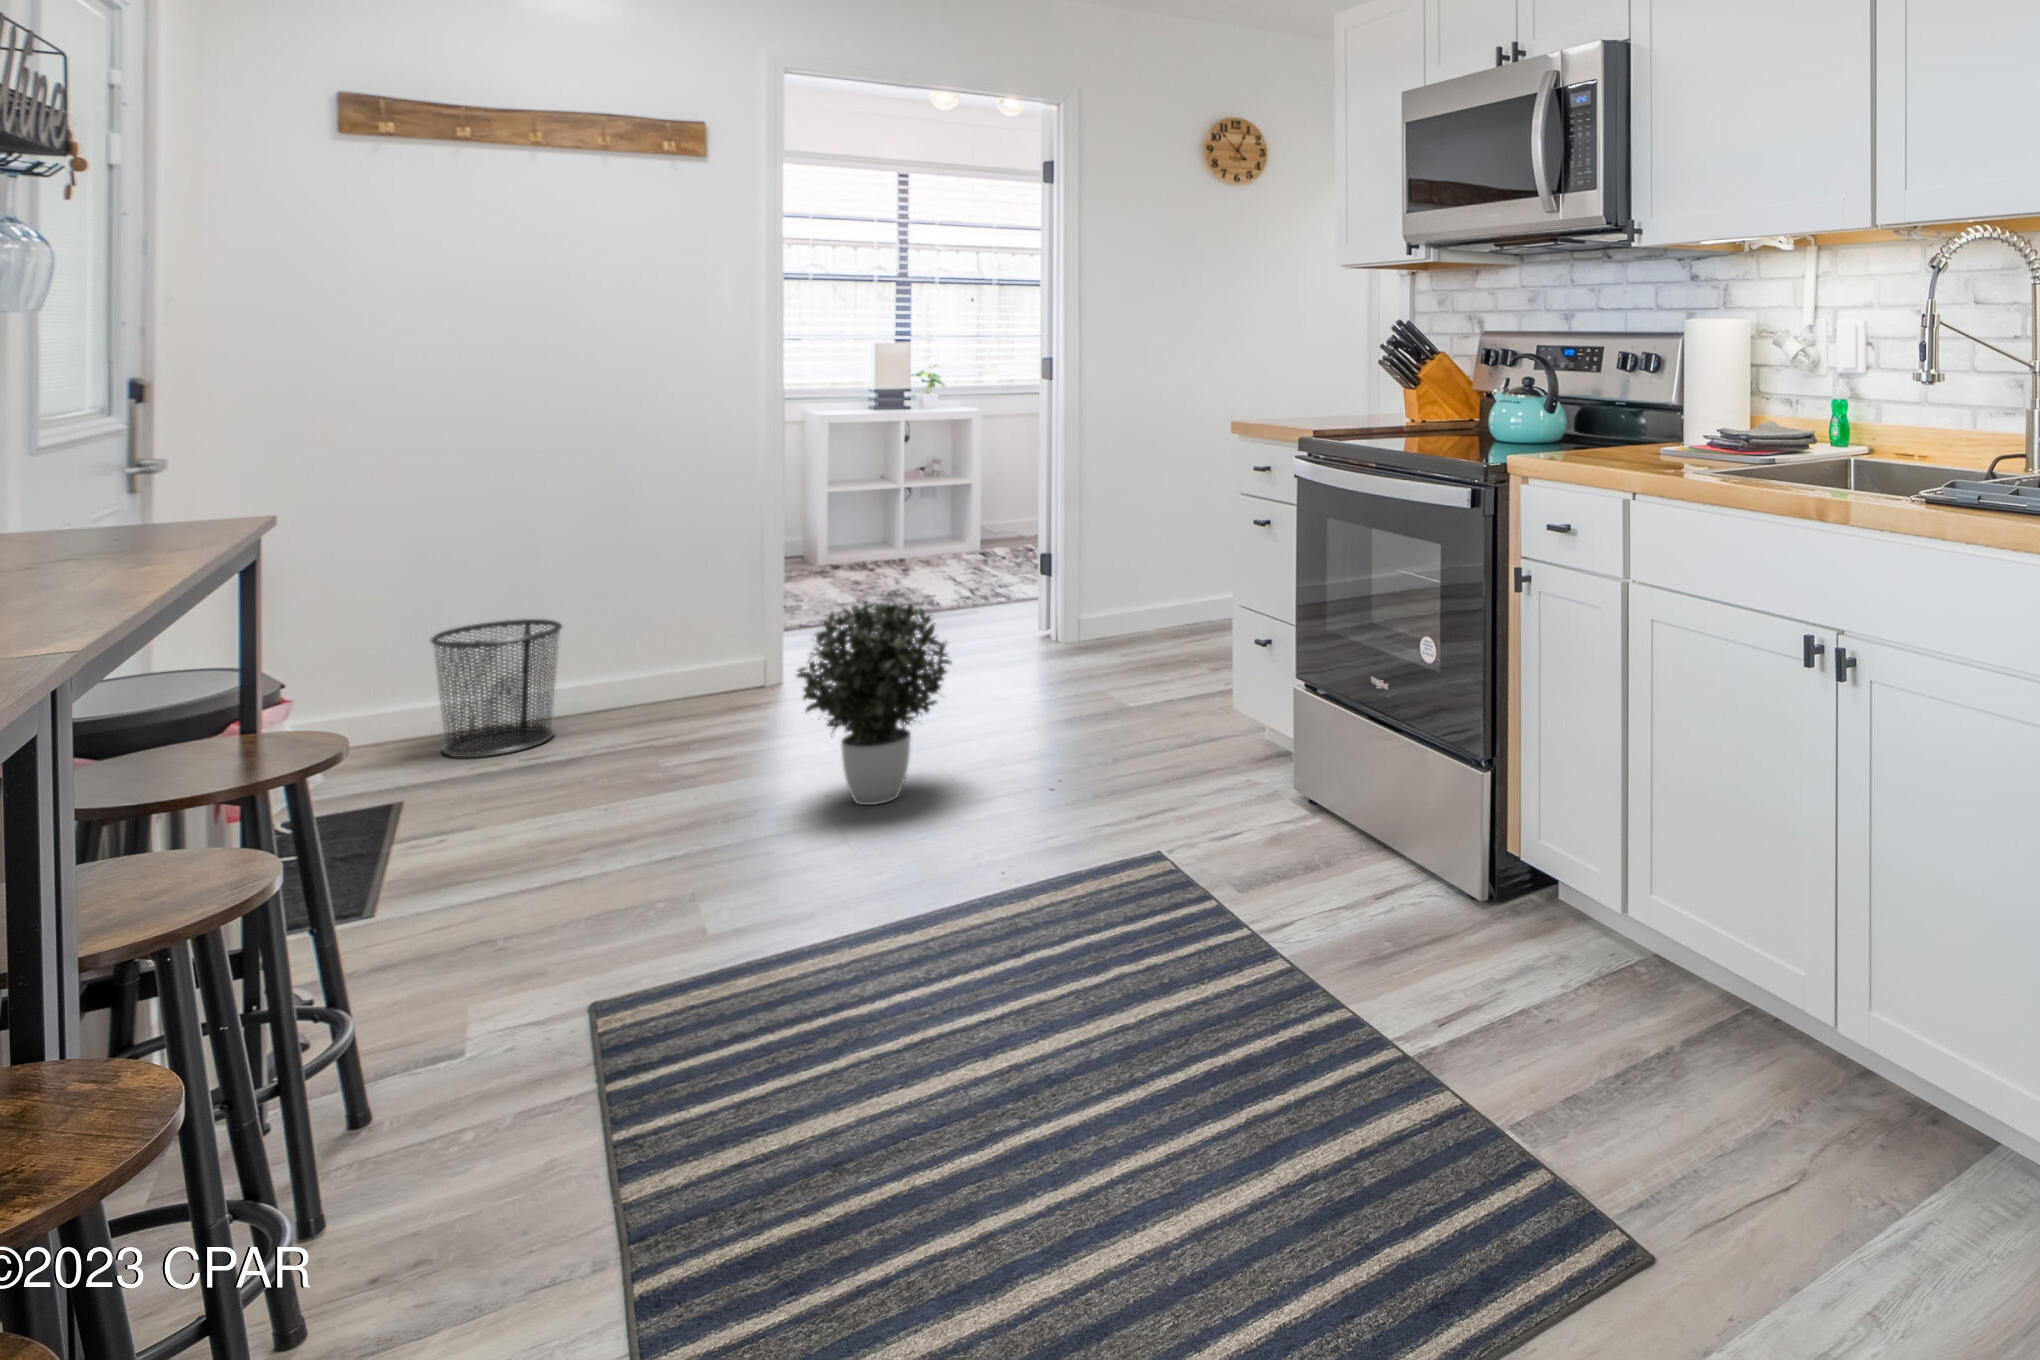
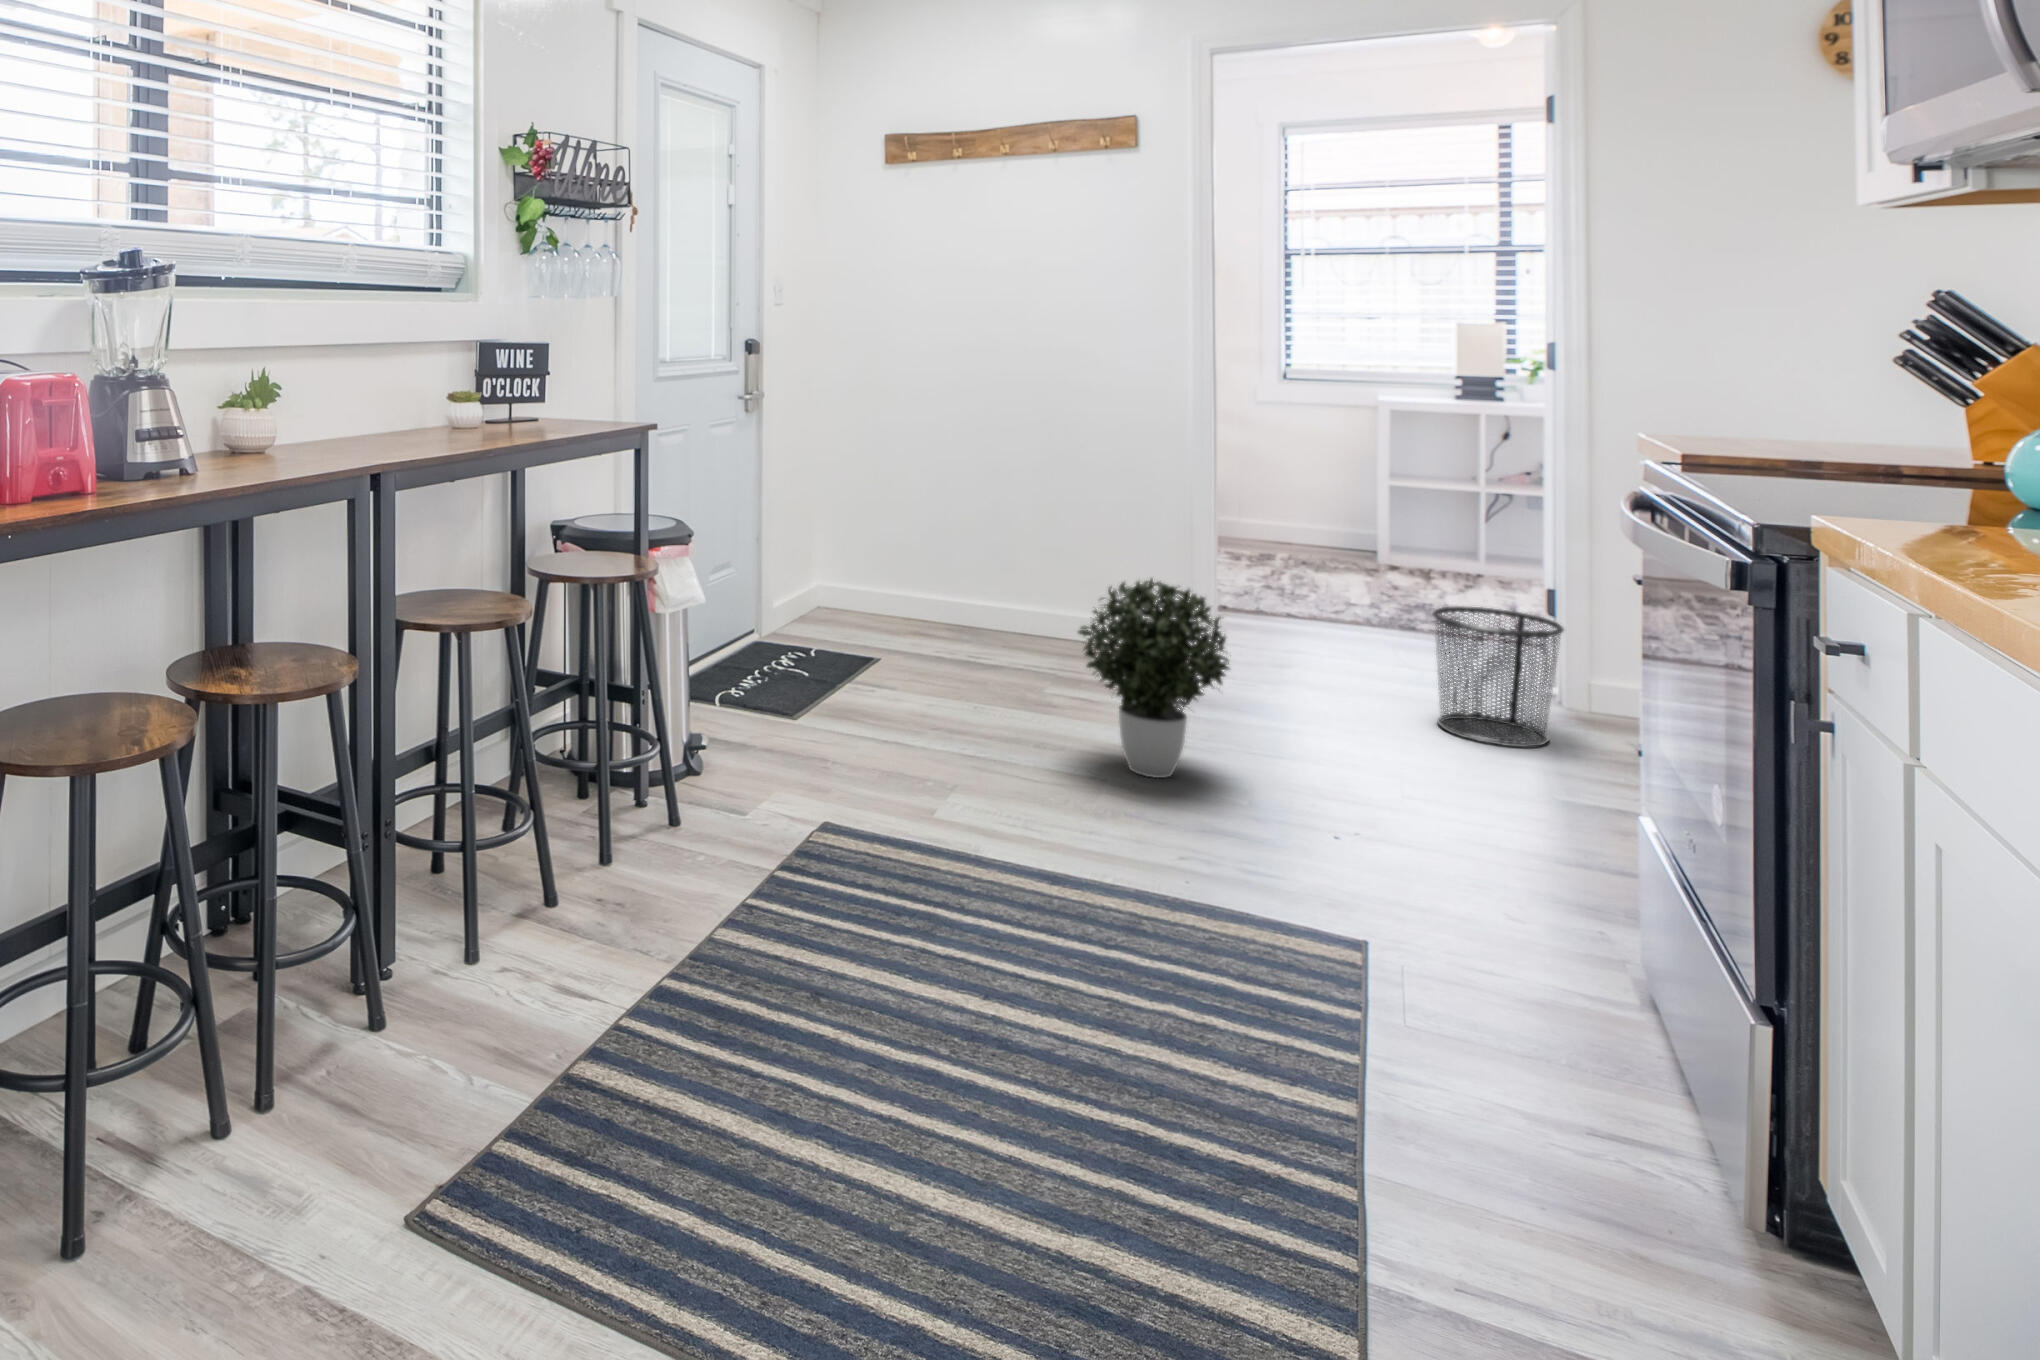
waste bin: present [431,619,562,757] -> present [1432,606,1564,747]

